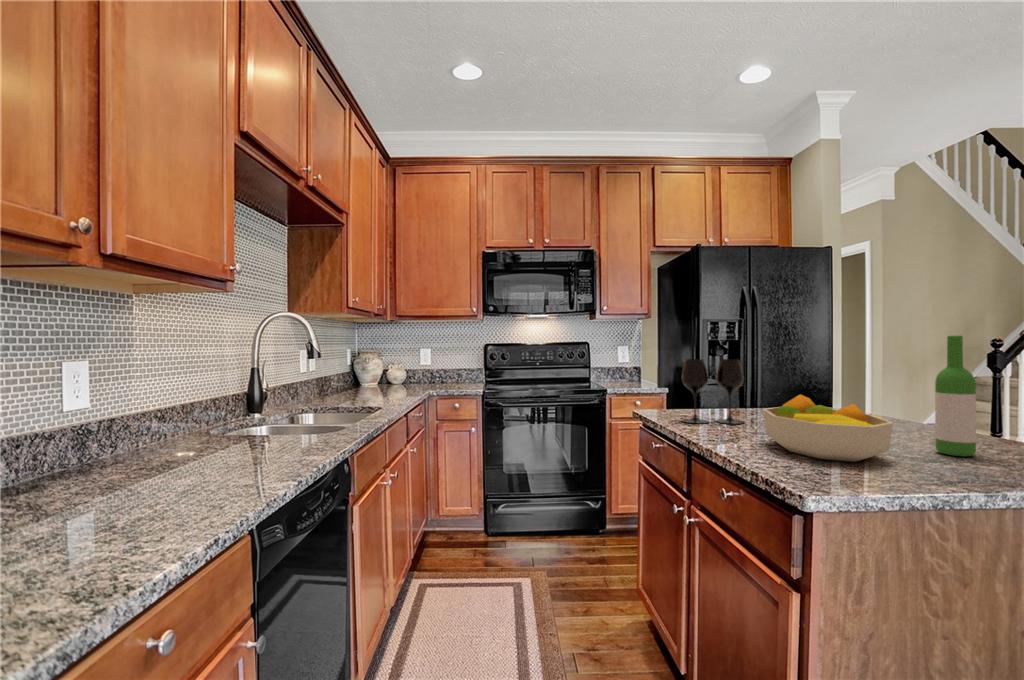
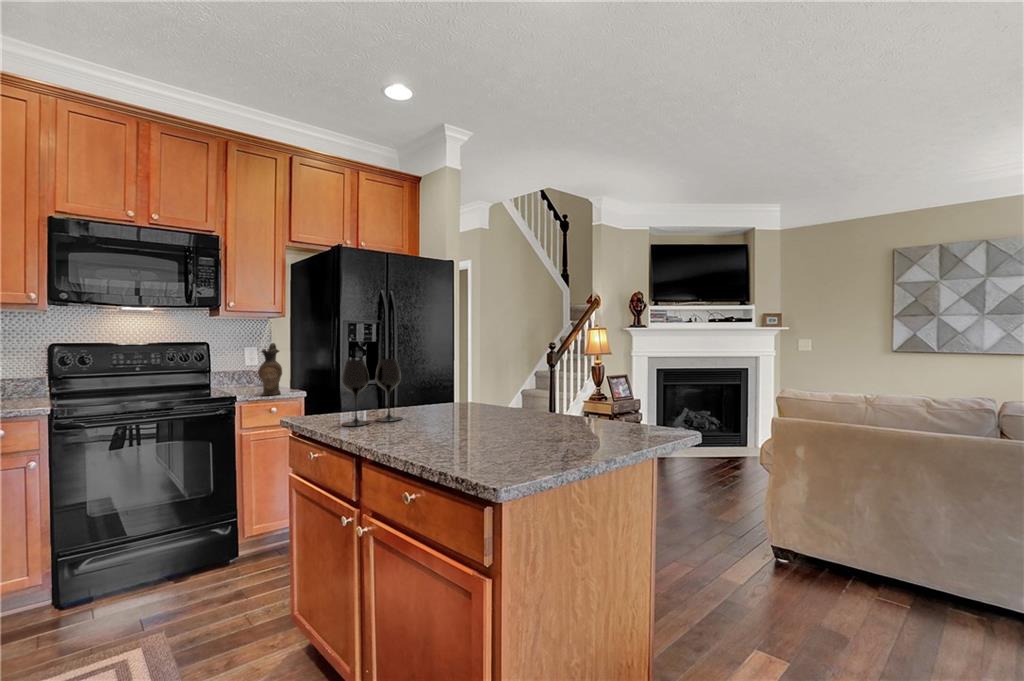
wine bottle: present [935,336,976,456] -> none [546,335,569,425]
ceramic pitcher: none [624,341,644,390] -> present [258,343,282,395]
fruit bowl: present [763,395,893,462] -> none [429,388,531,445]

